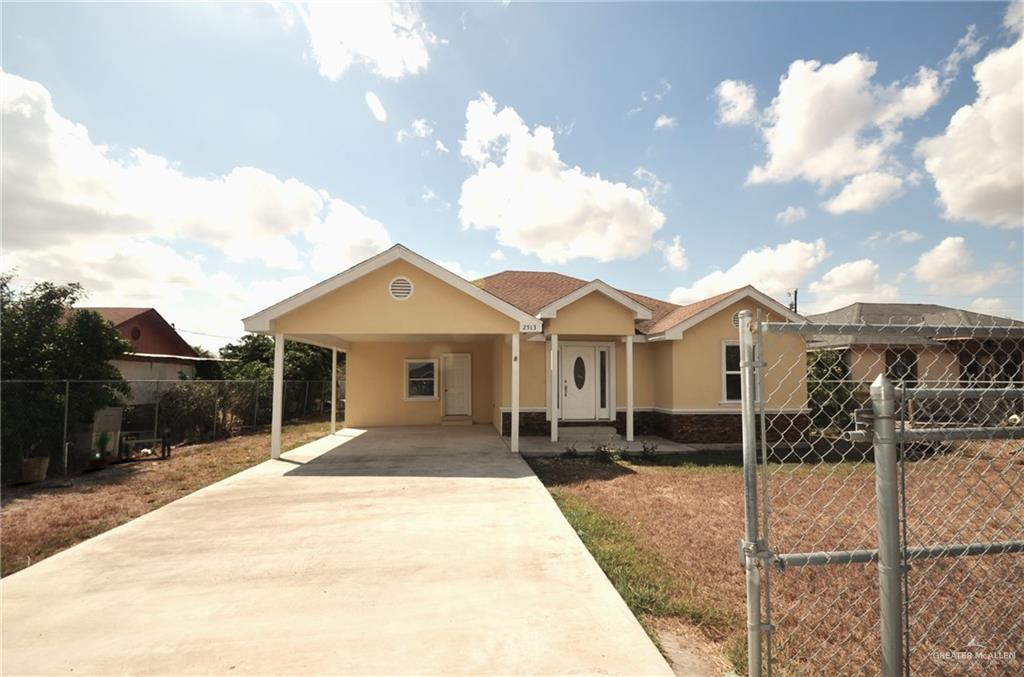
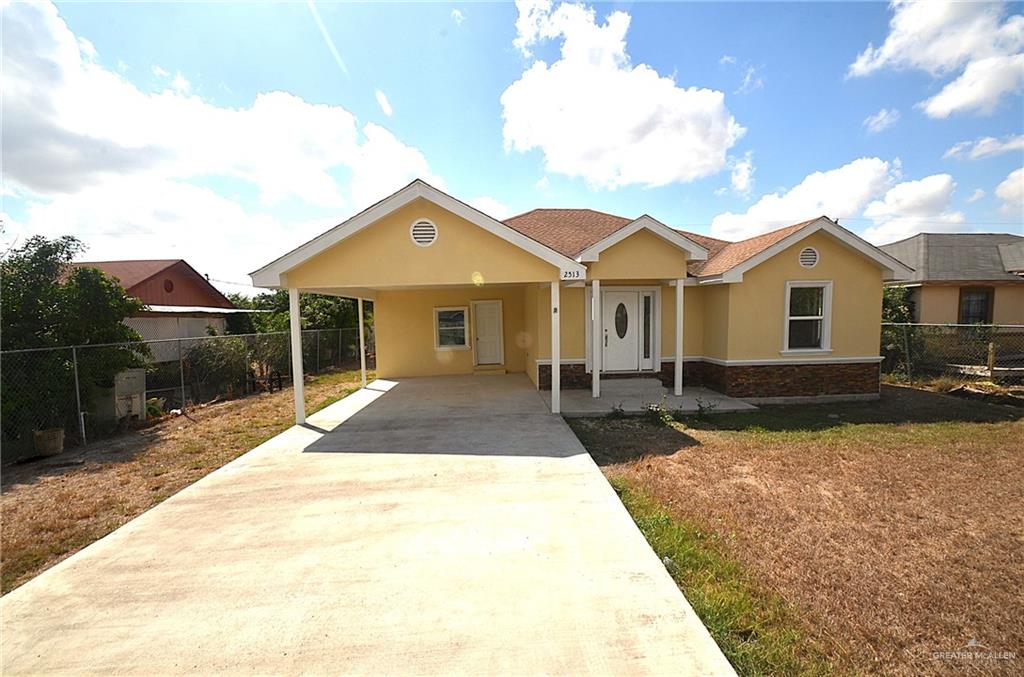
bench: present [118,430,171,463] -> present [242,370,282,395]
potted tree: present [89,435,114,469] -> none [108,397,136,435]

